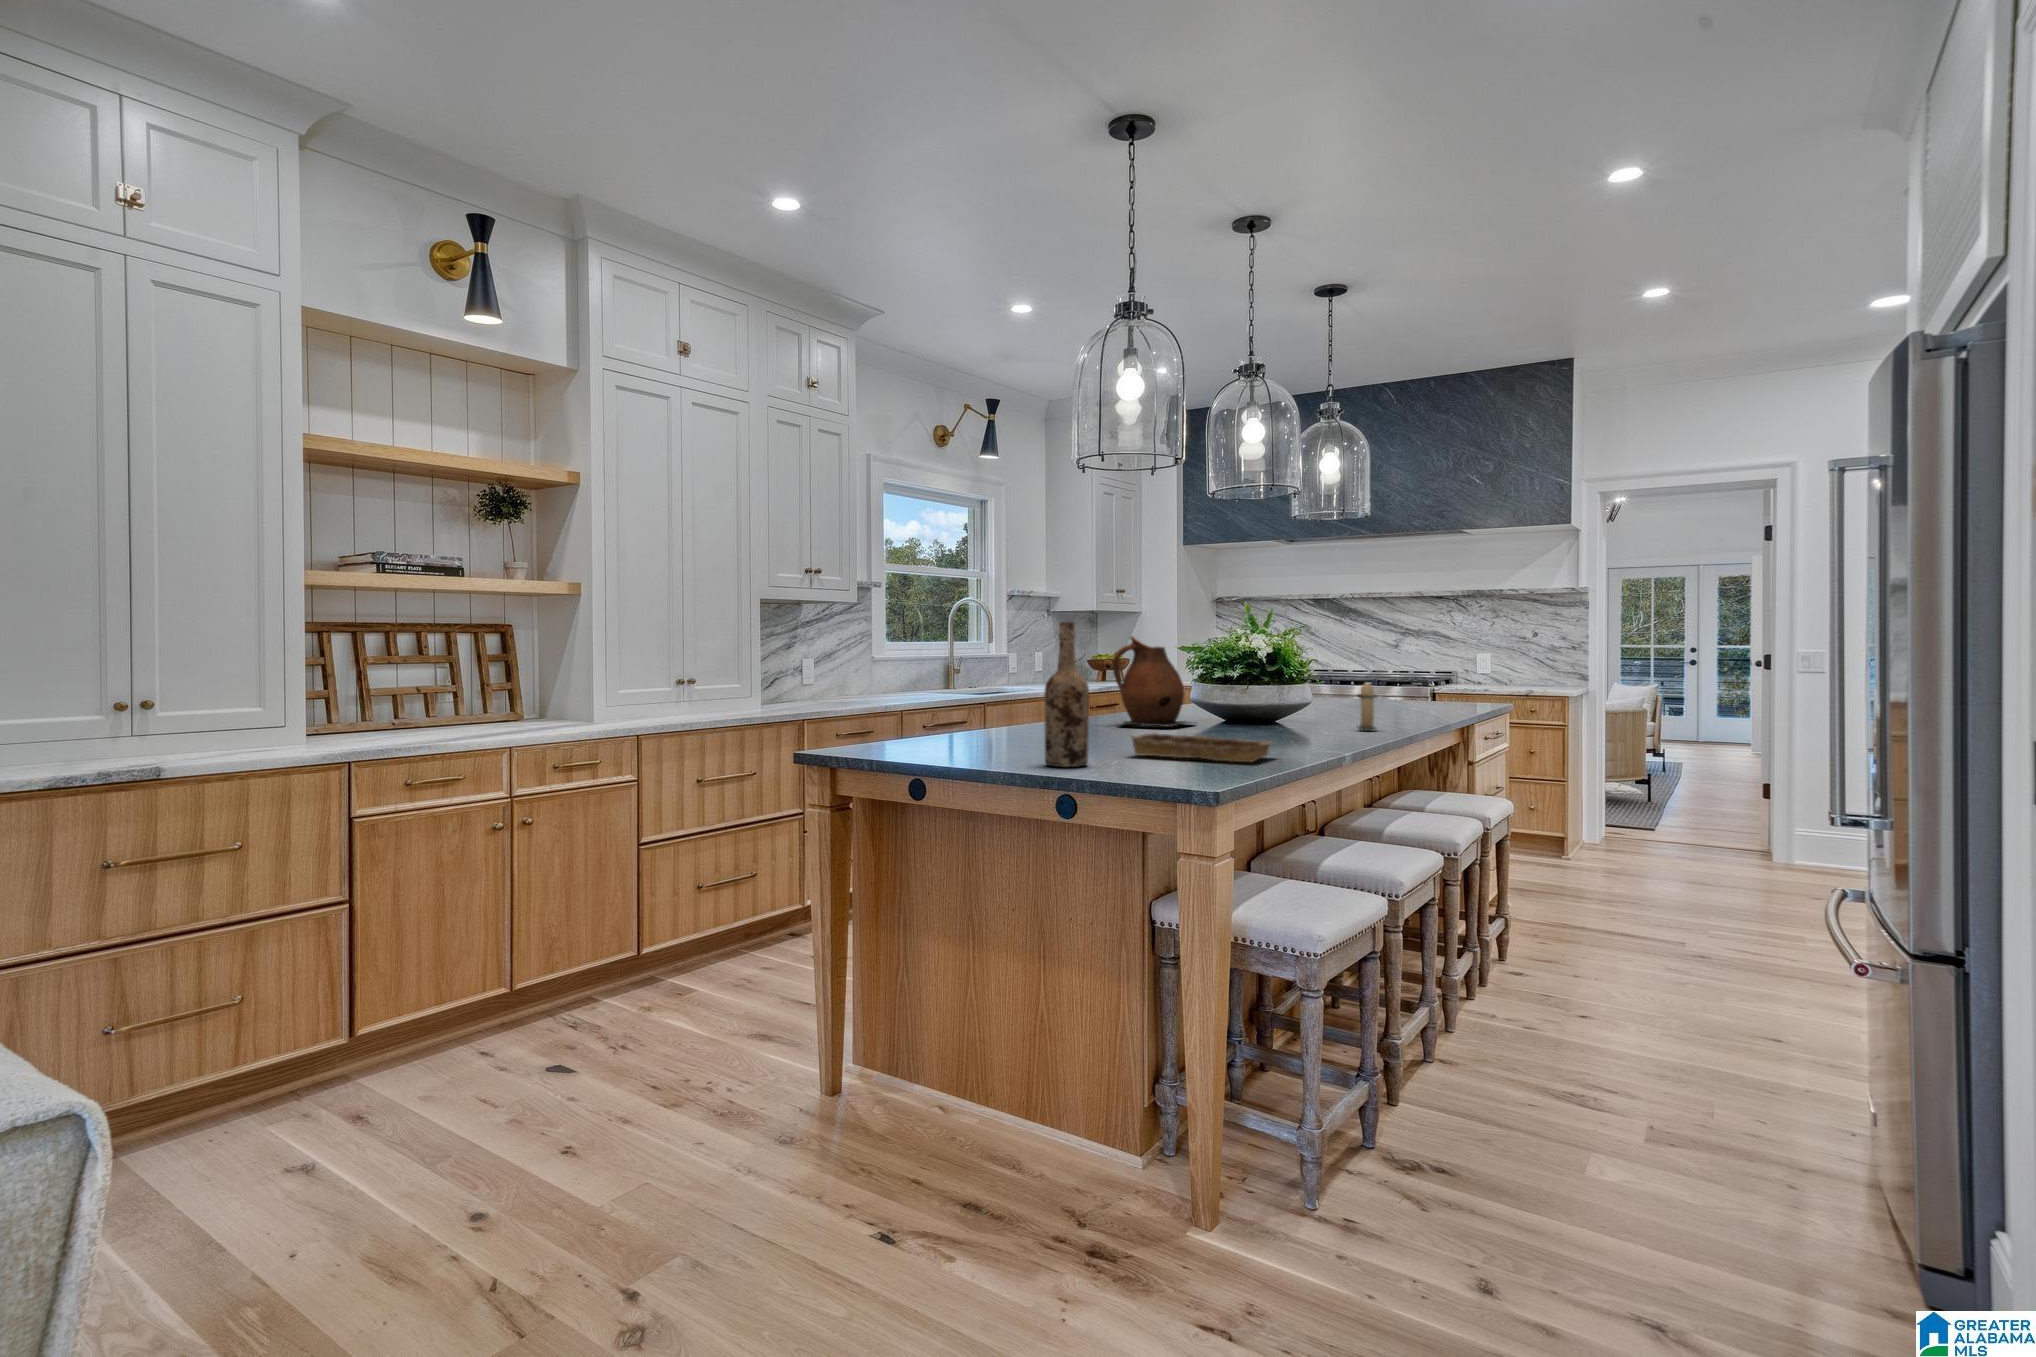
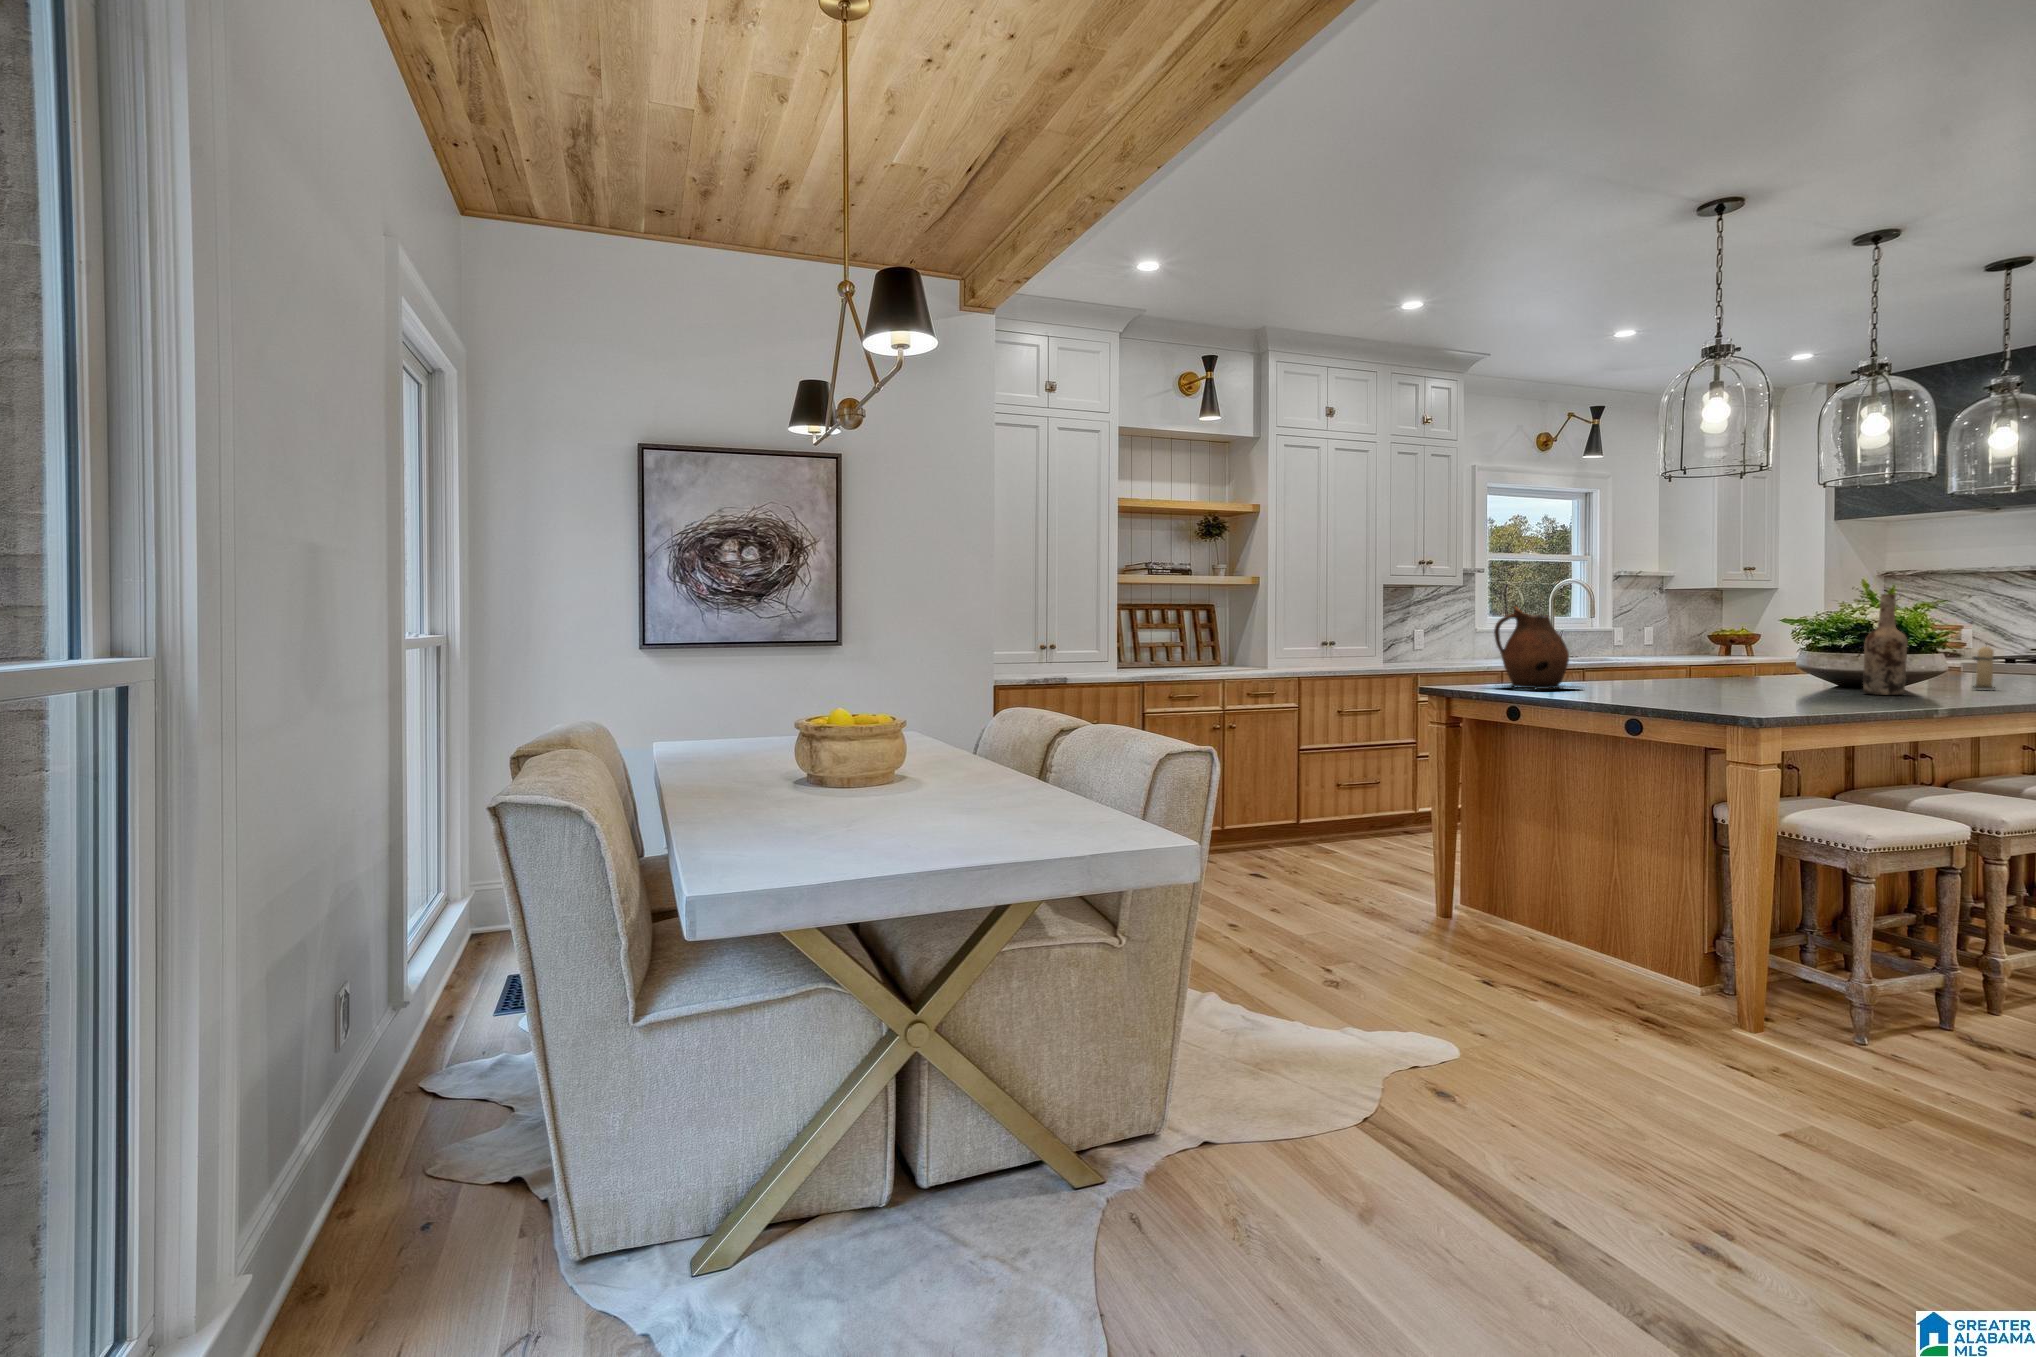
wine bottle: present [1044,622,1089,767] -> present [1863,594,1908,695]
ceramic pitcher: present [1113,637,1192,727] -> present [1494,606,1575,689]
tray: present [1131,733,1272,762] -> none [1693,679,1843,700]

